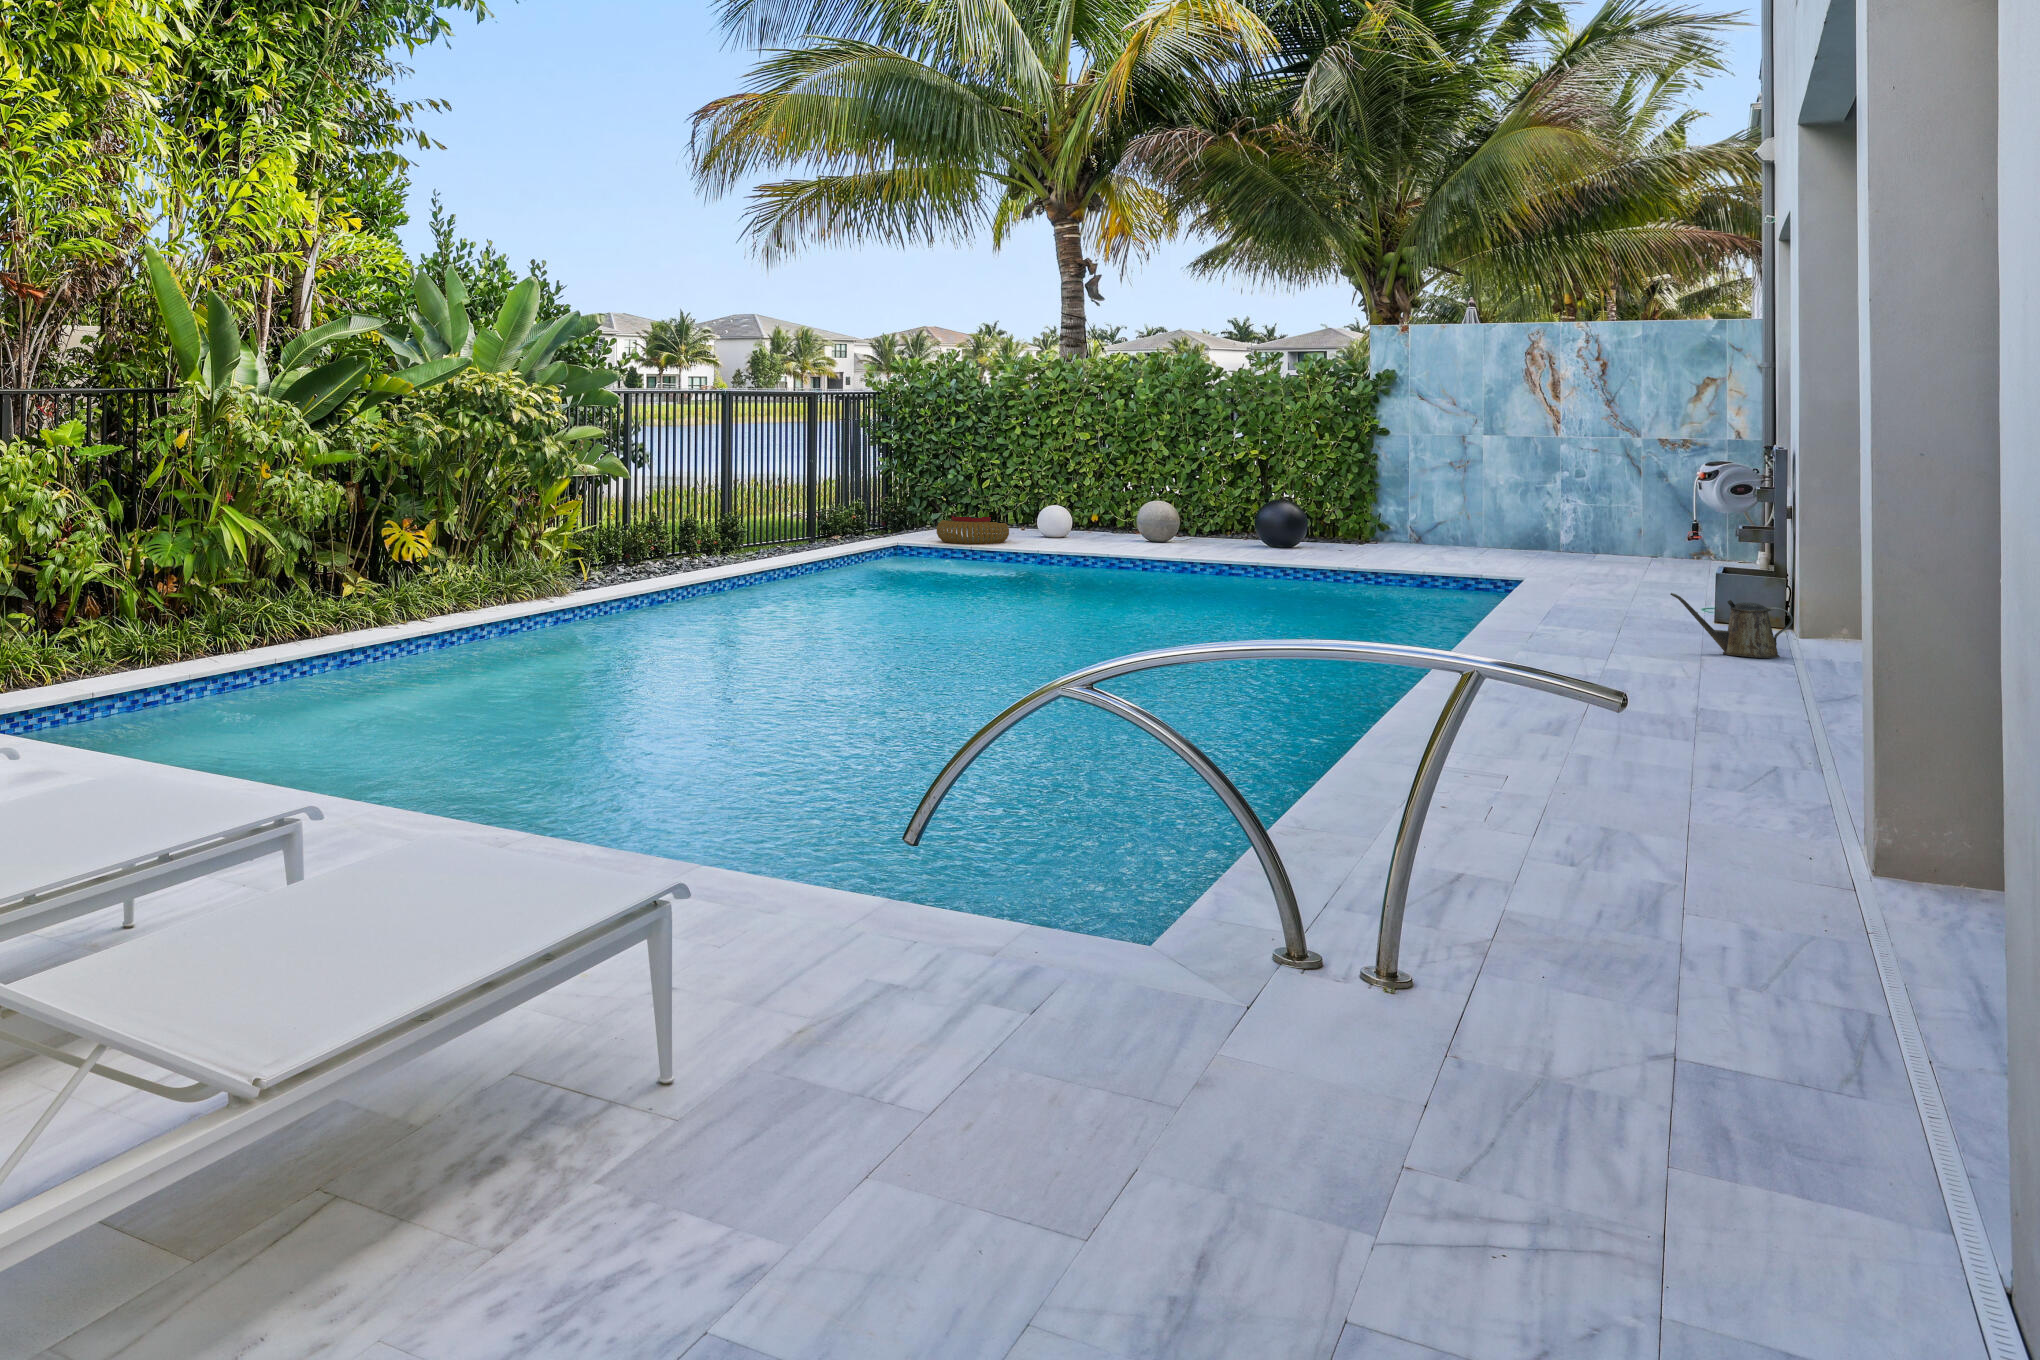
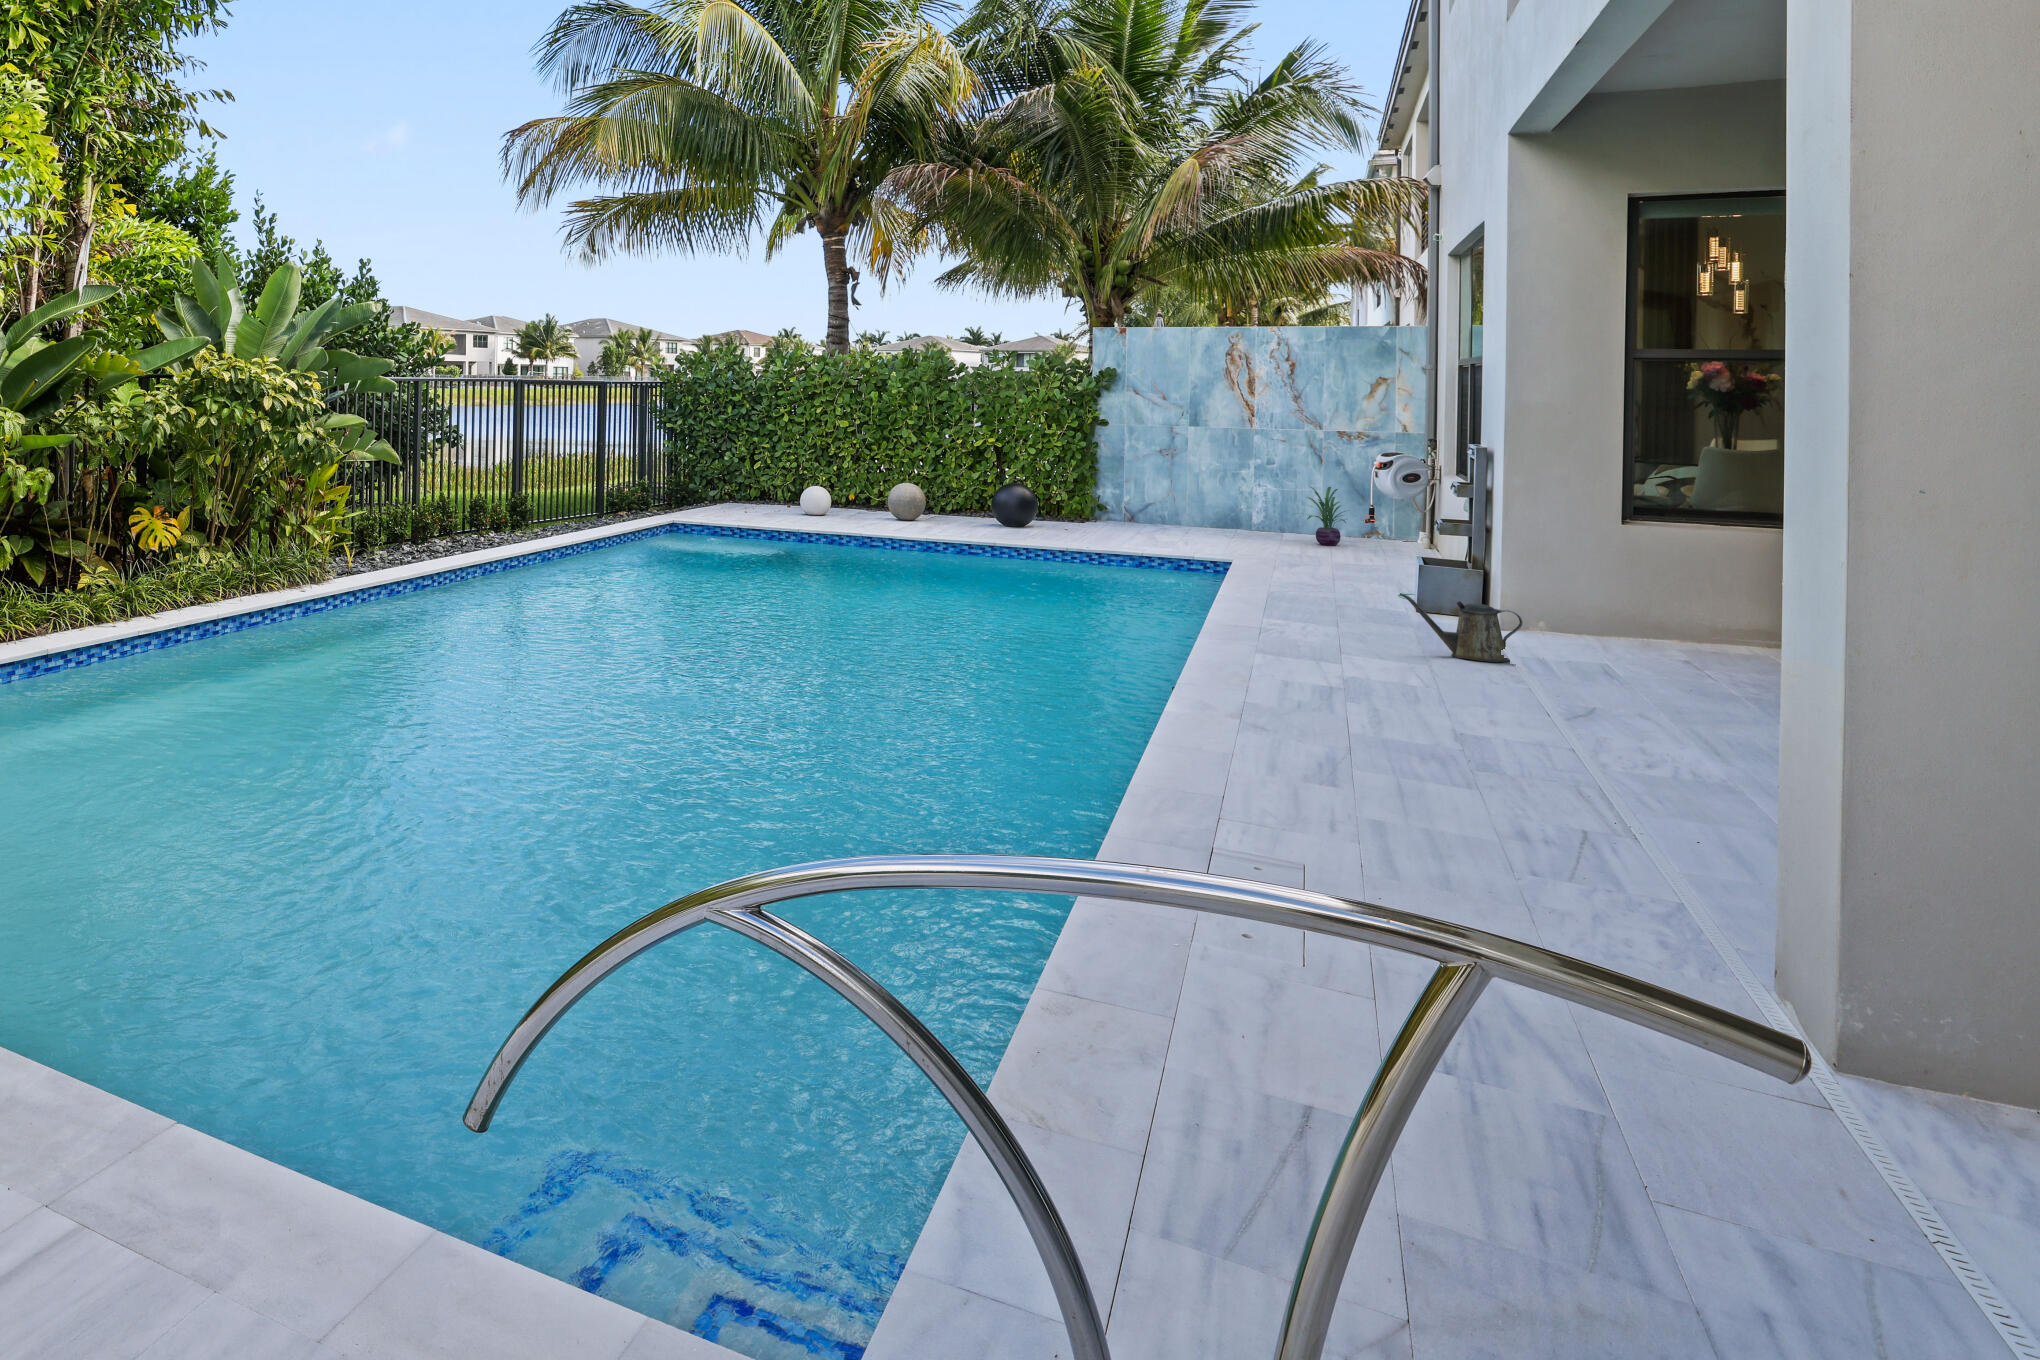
decorative plant: none [1593,500,1680,565] -> present [1307,487,1346,546]
pouf: present [936,516,1009,544] -> none [713,494,777,521]

